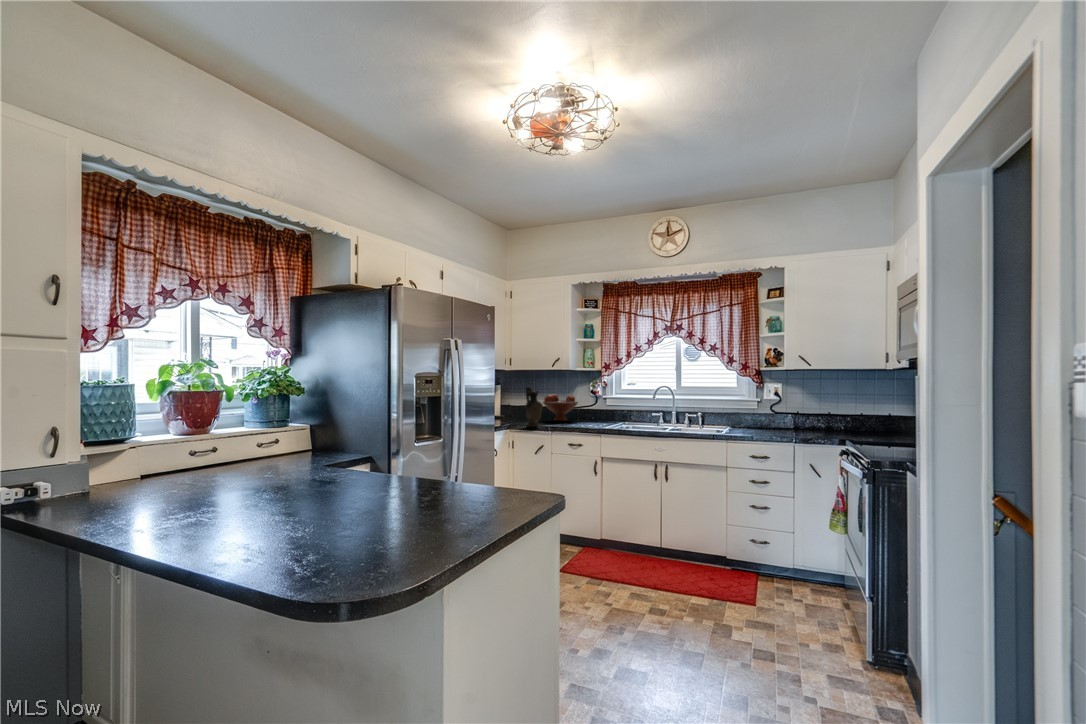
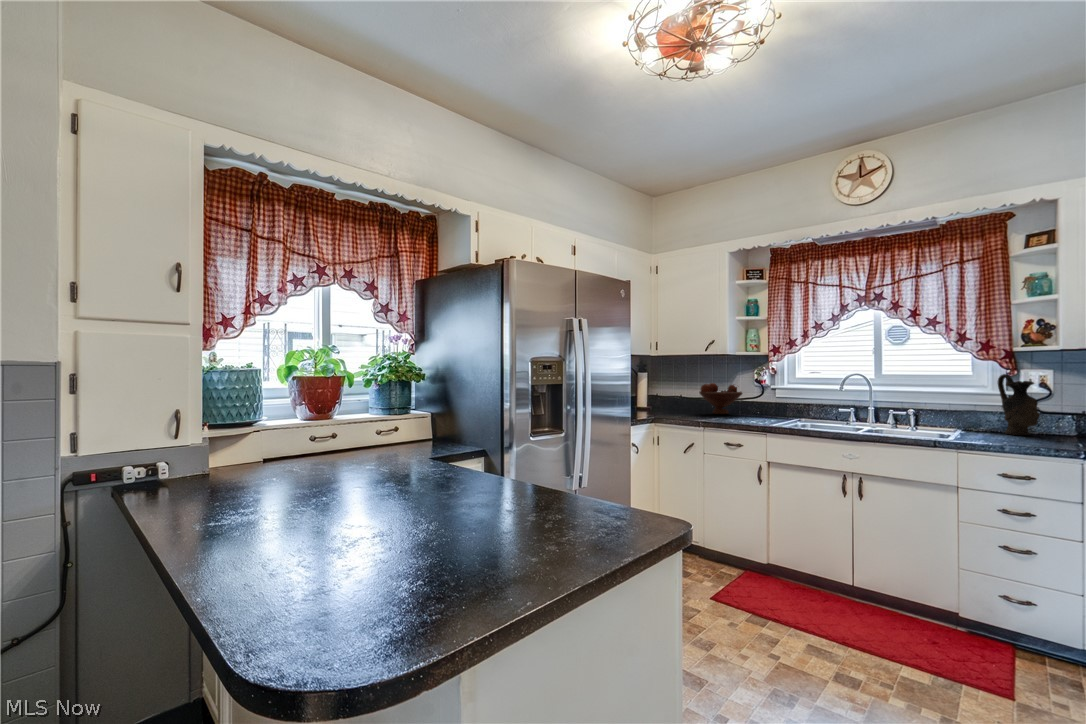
ceramic pitcher: present [525,386,543,427] -> present [998,374,1040,435]

